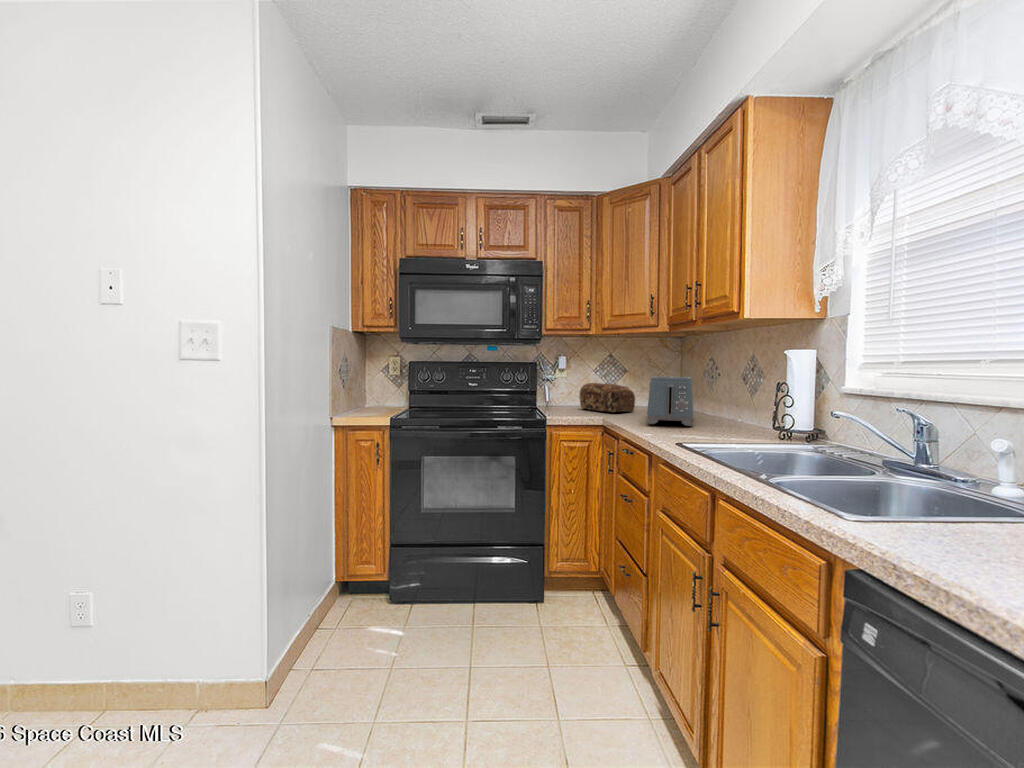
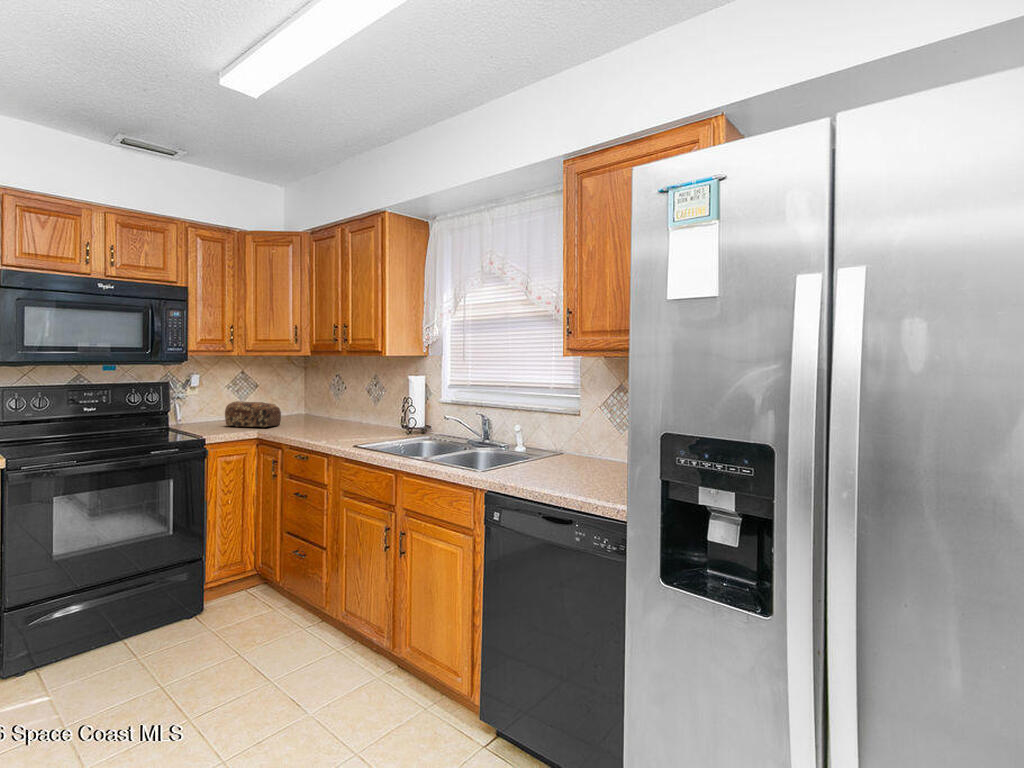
toaster: present [647,376,693,426] -> none [301,395,344,434]

